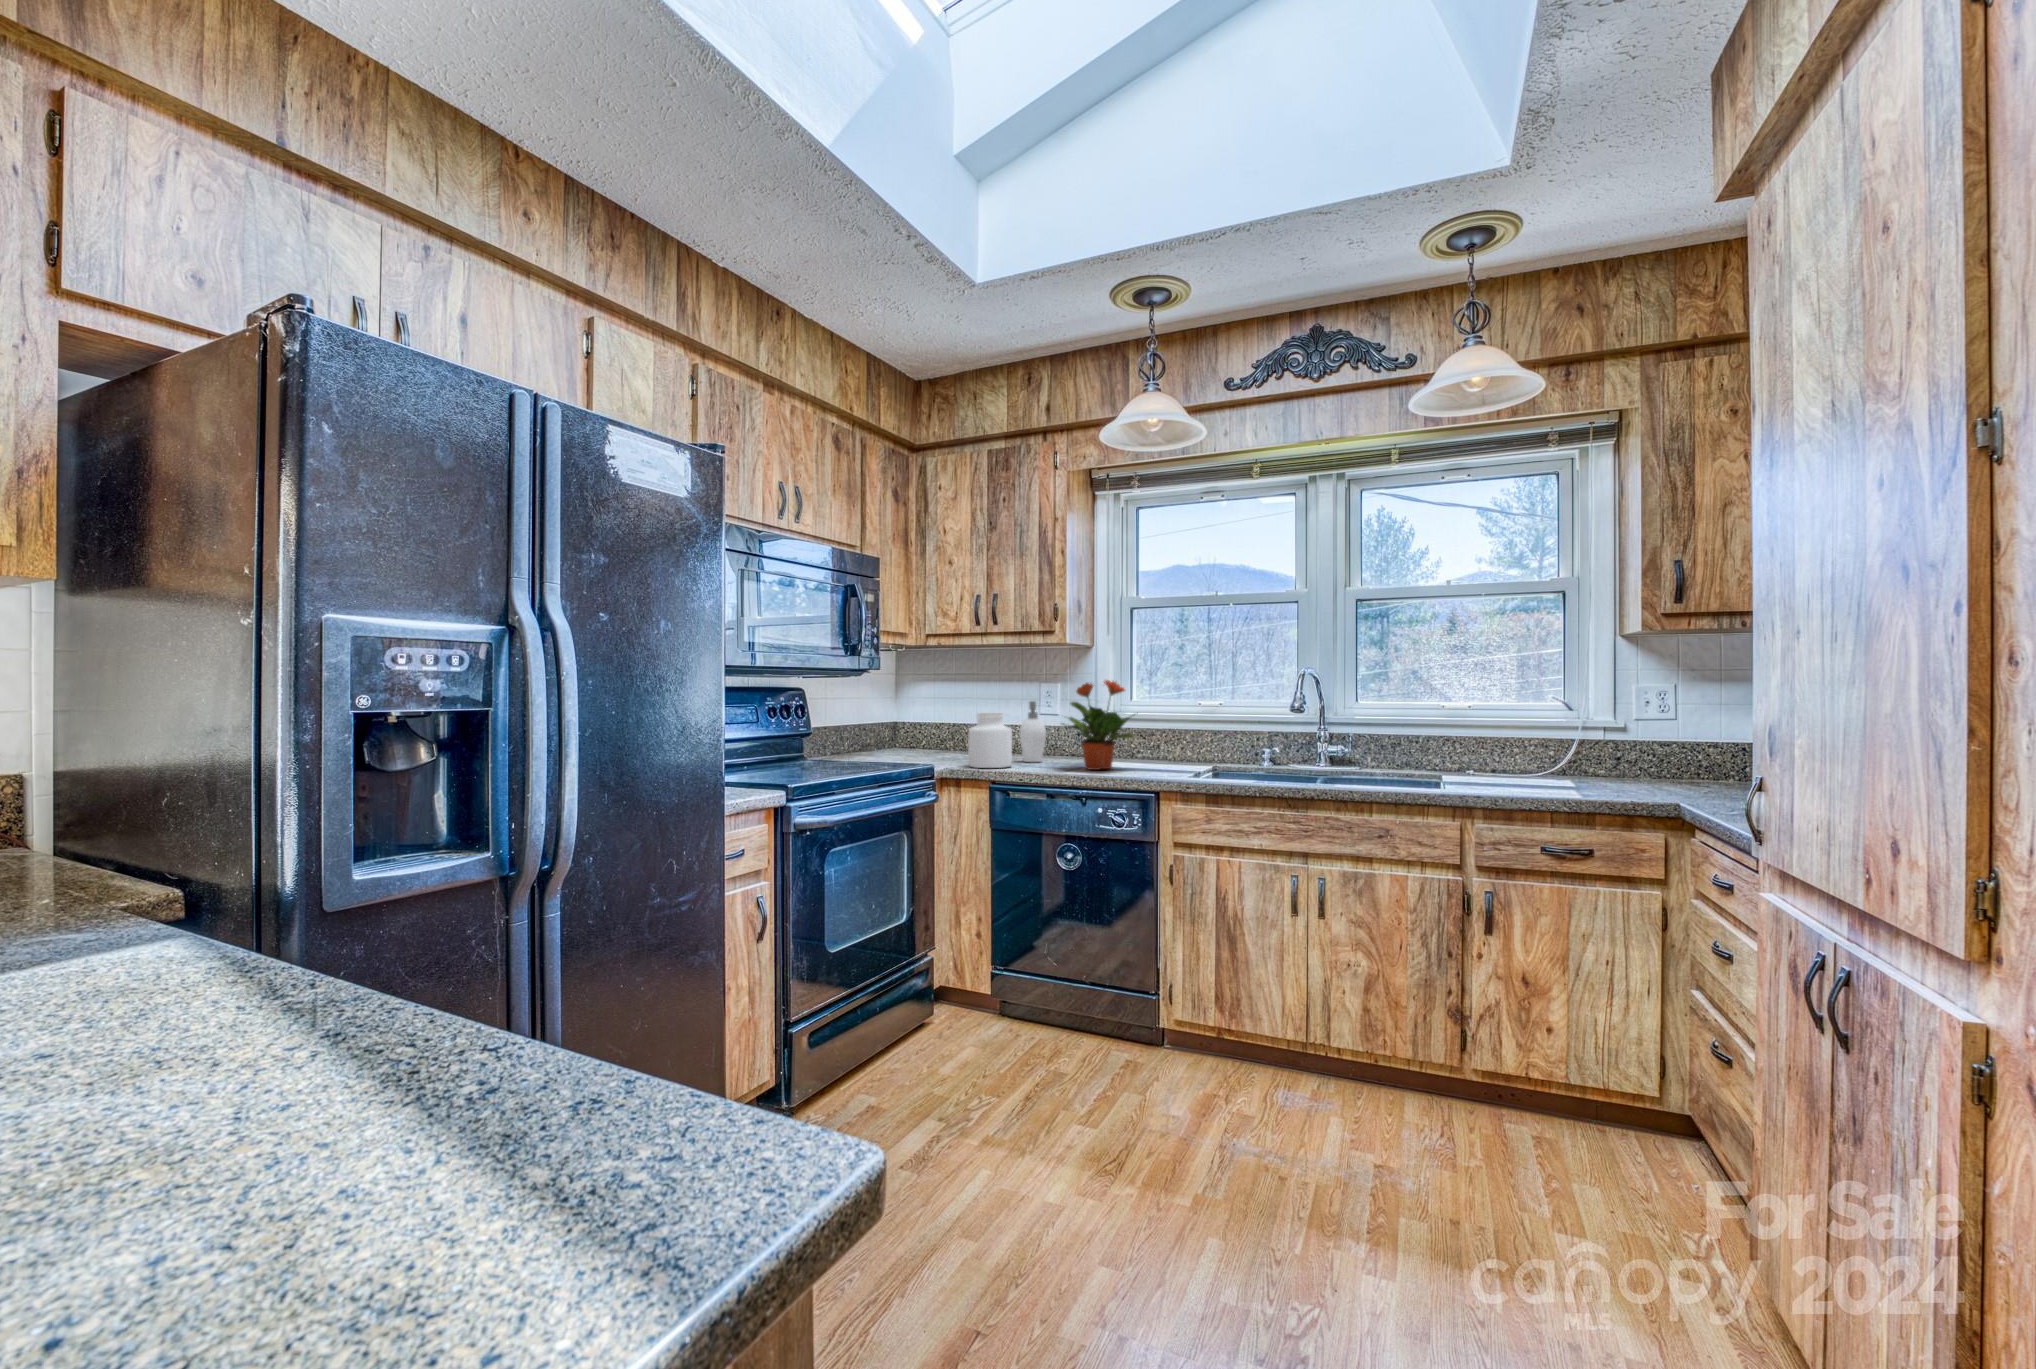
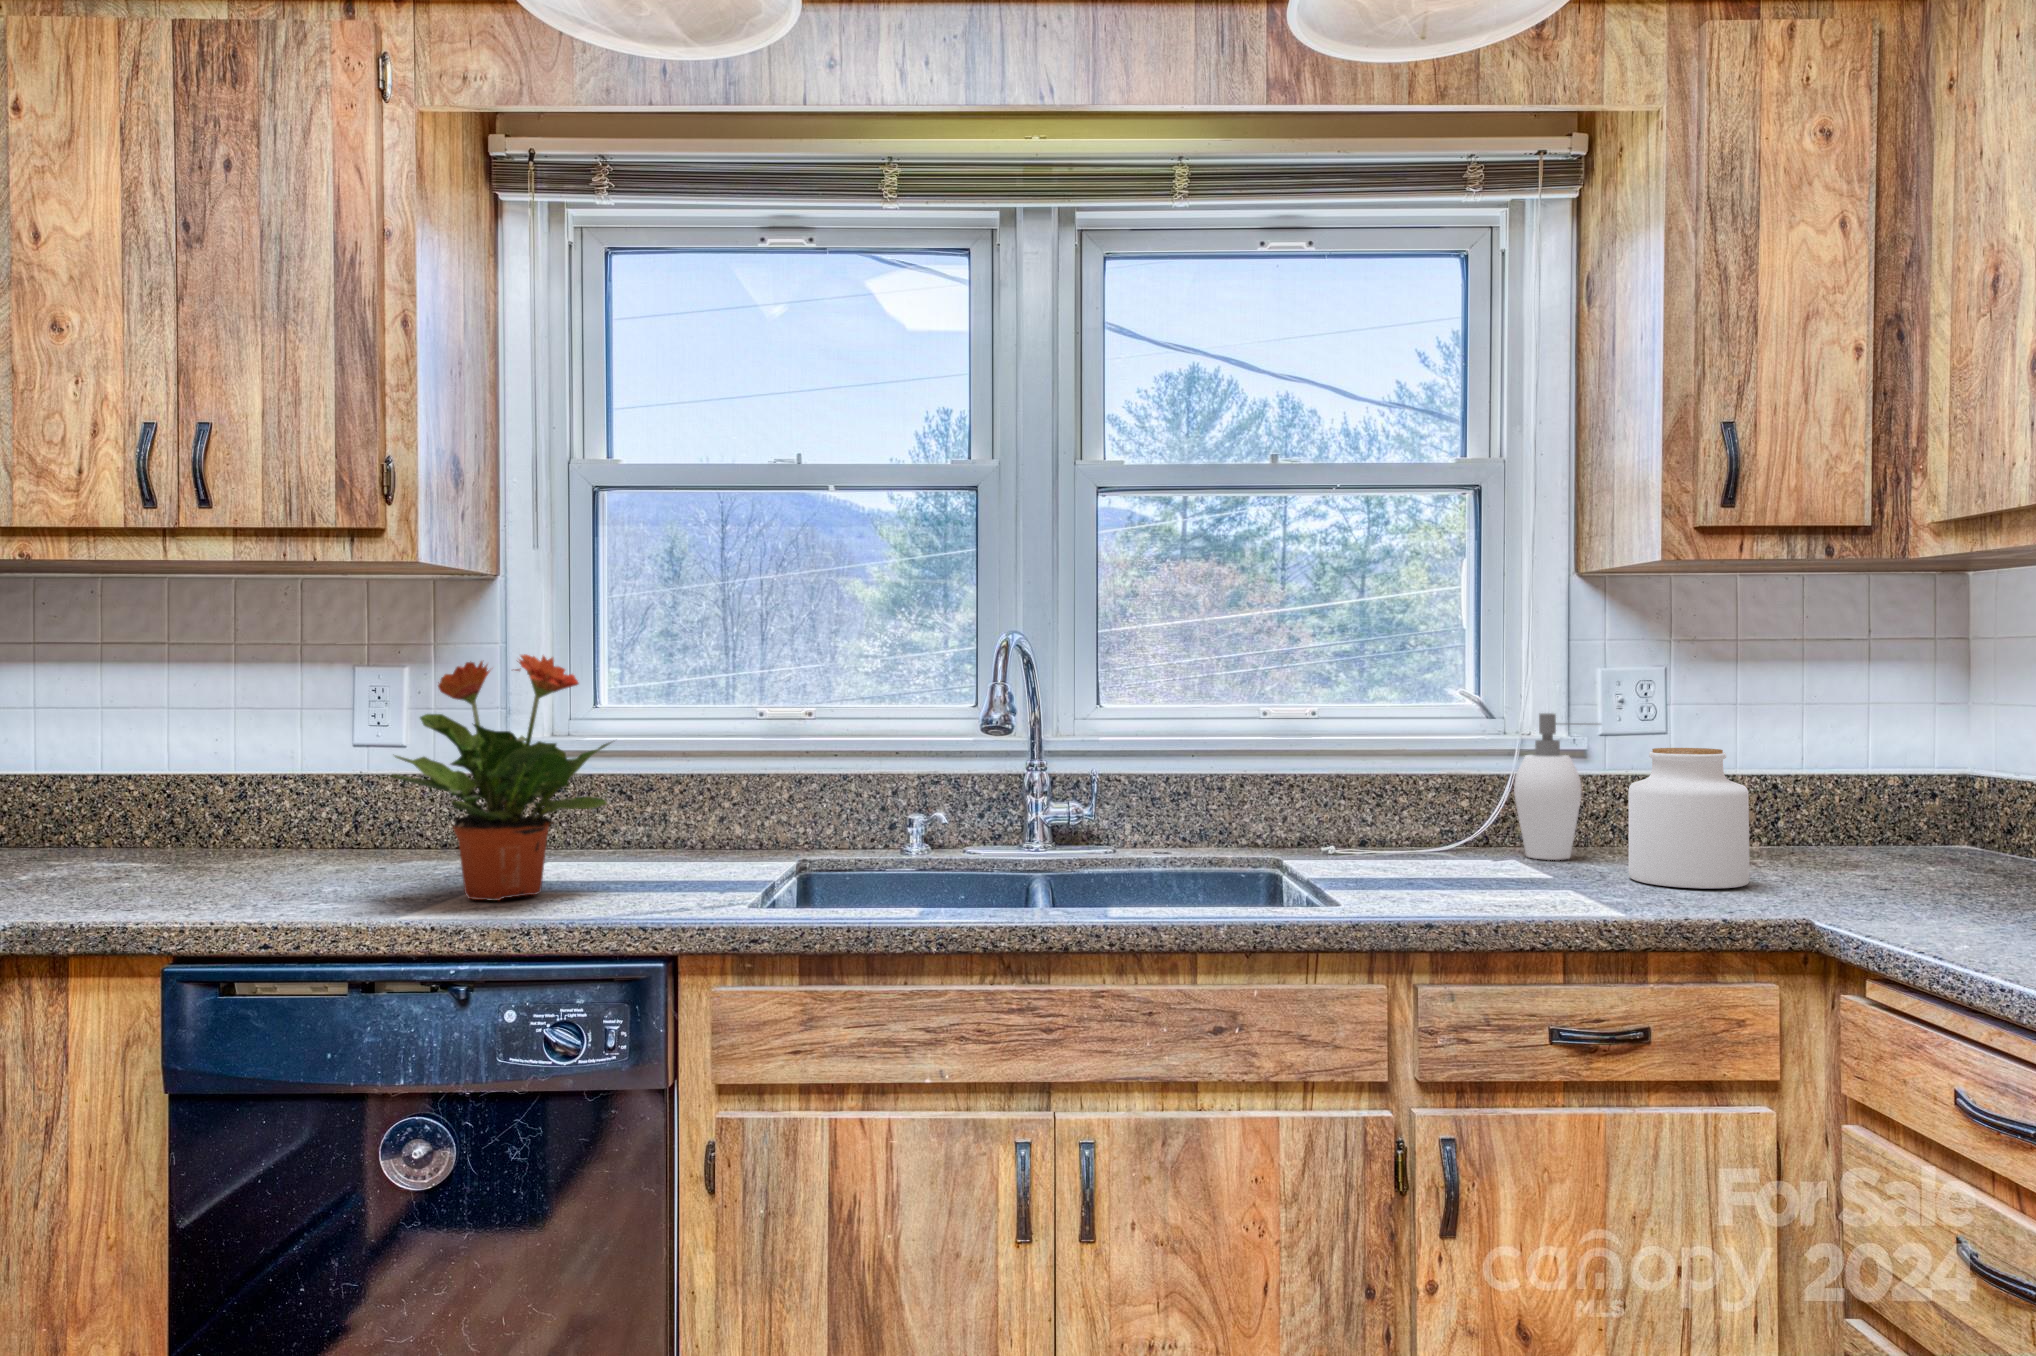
soap dispenser: present [1020,701,1046,762] -> present [1514,713,1600,860]
jar: present [968,713,1012,768] -> present [1628,748,1750,888]

